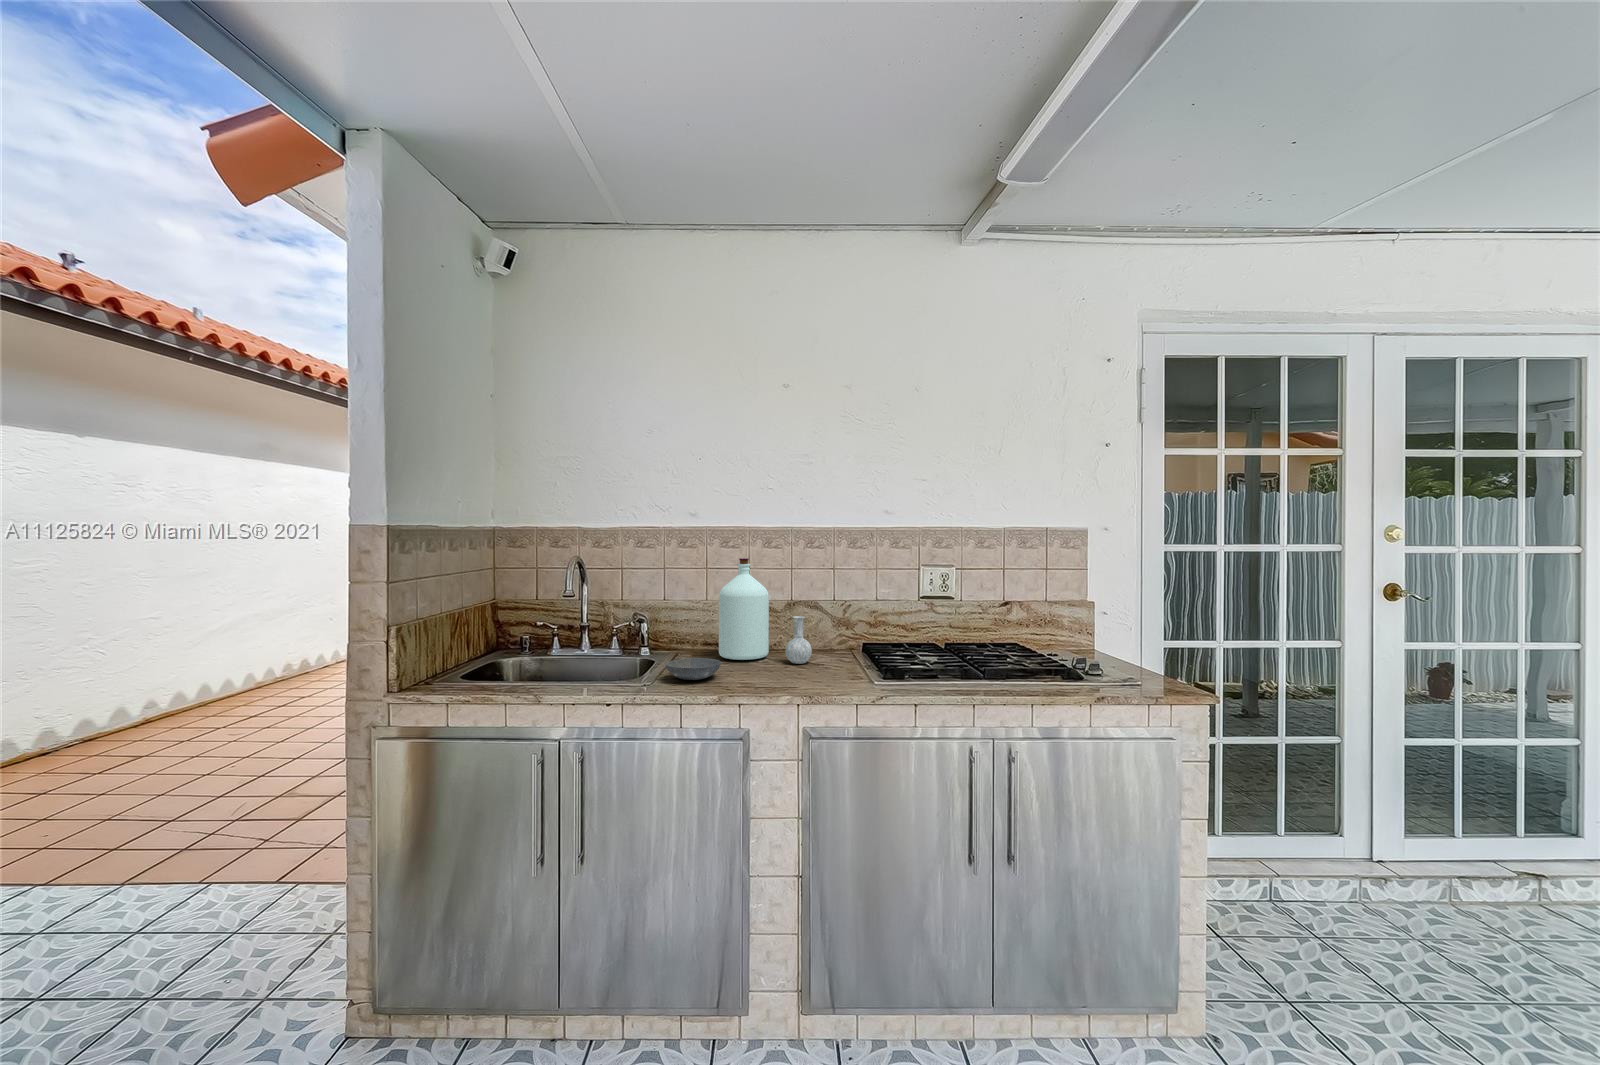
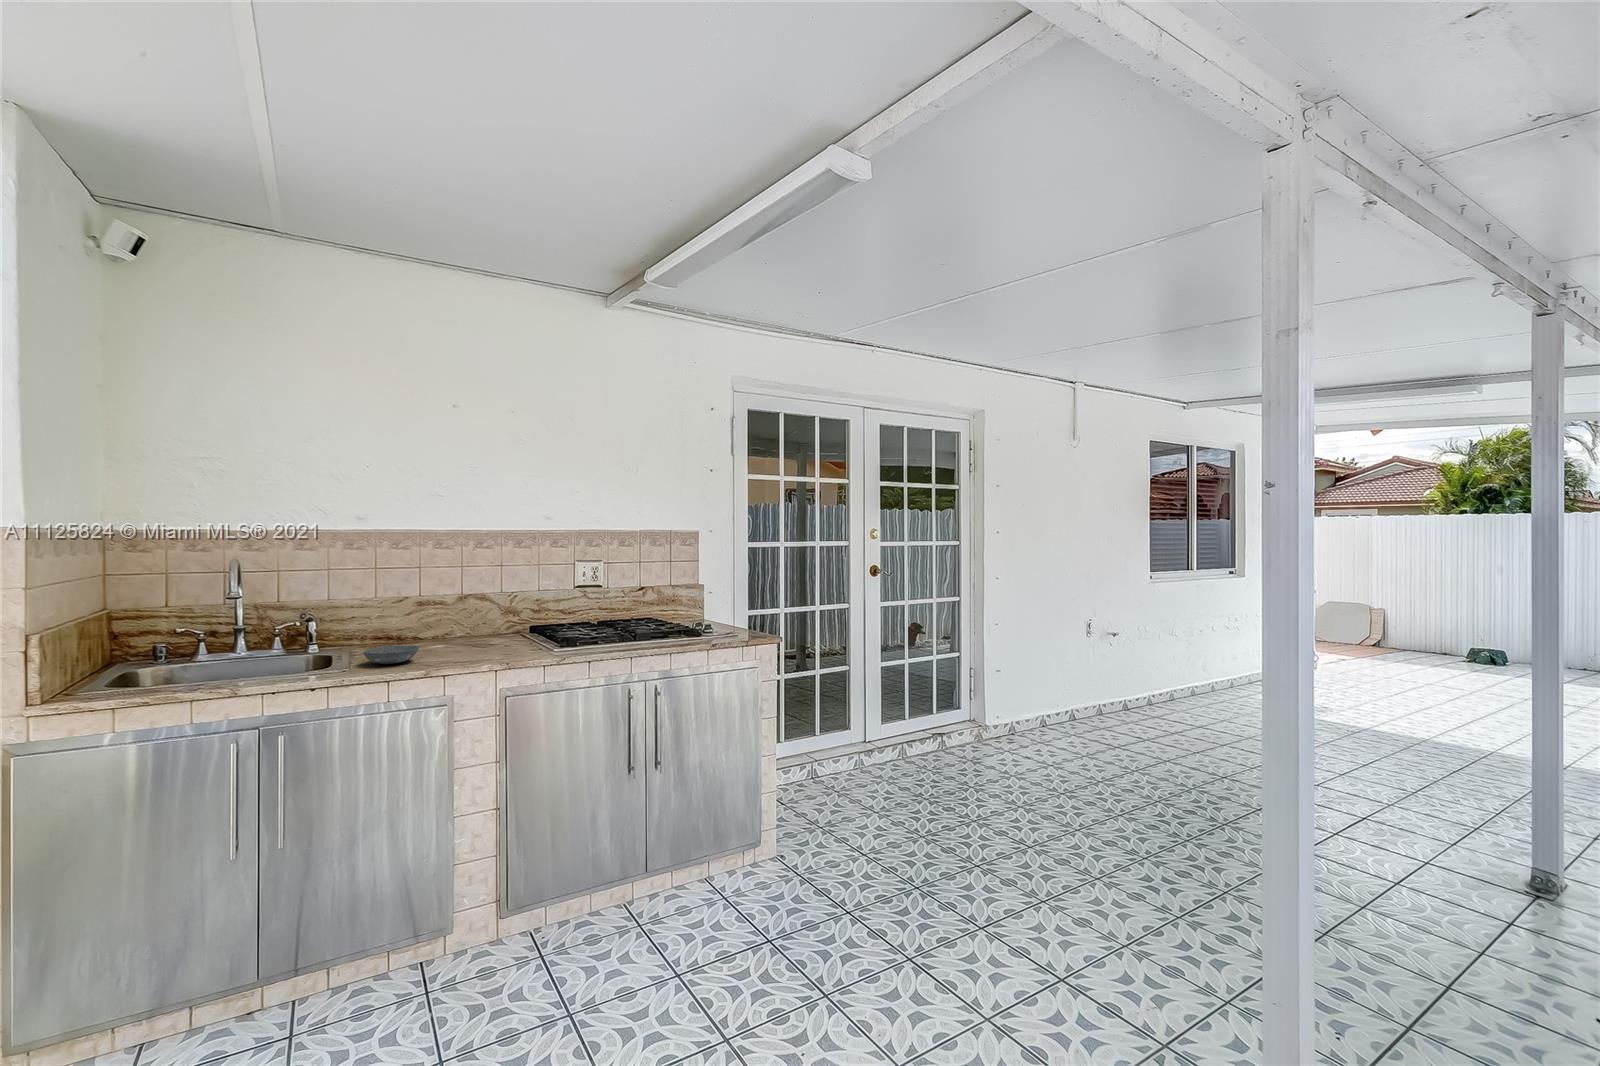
bottle: present [719,558,812,664] -> none [398,557,492,647]

